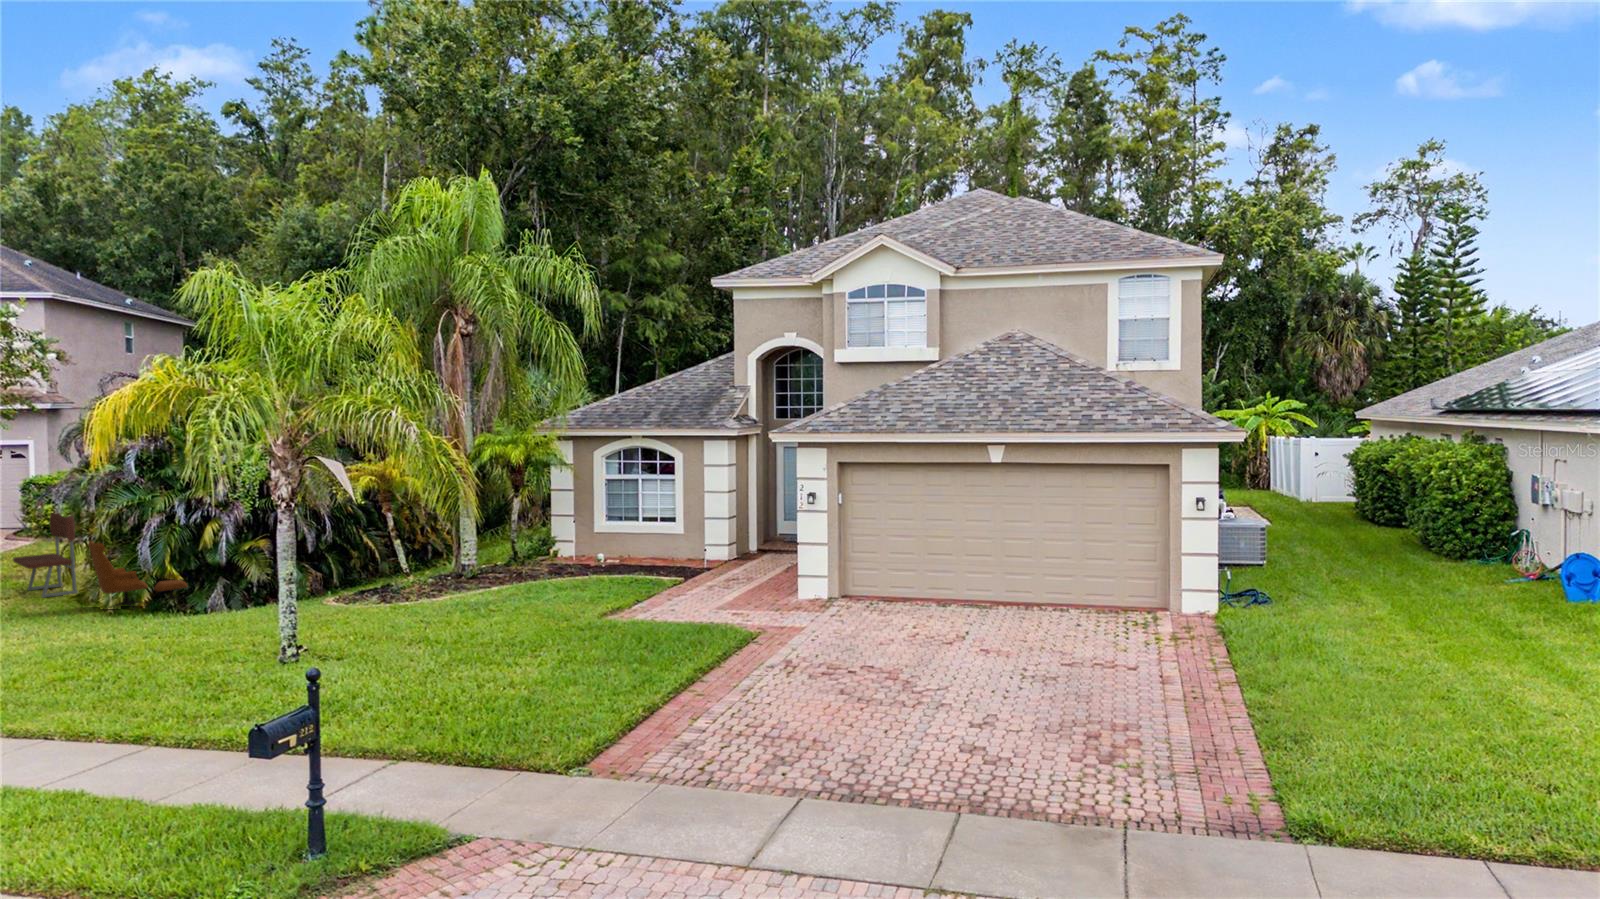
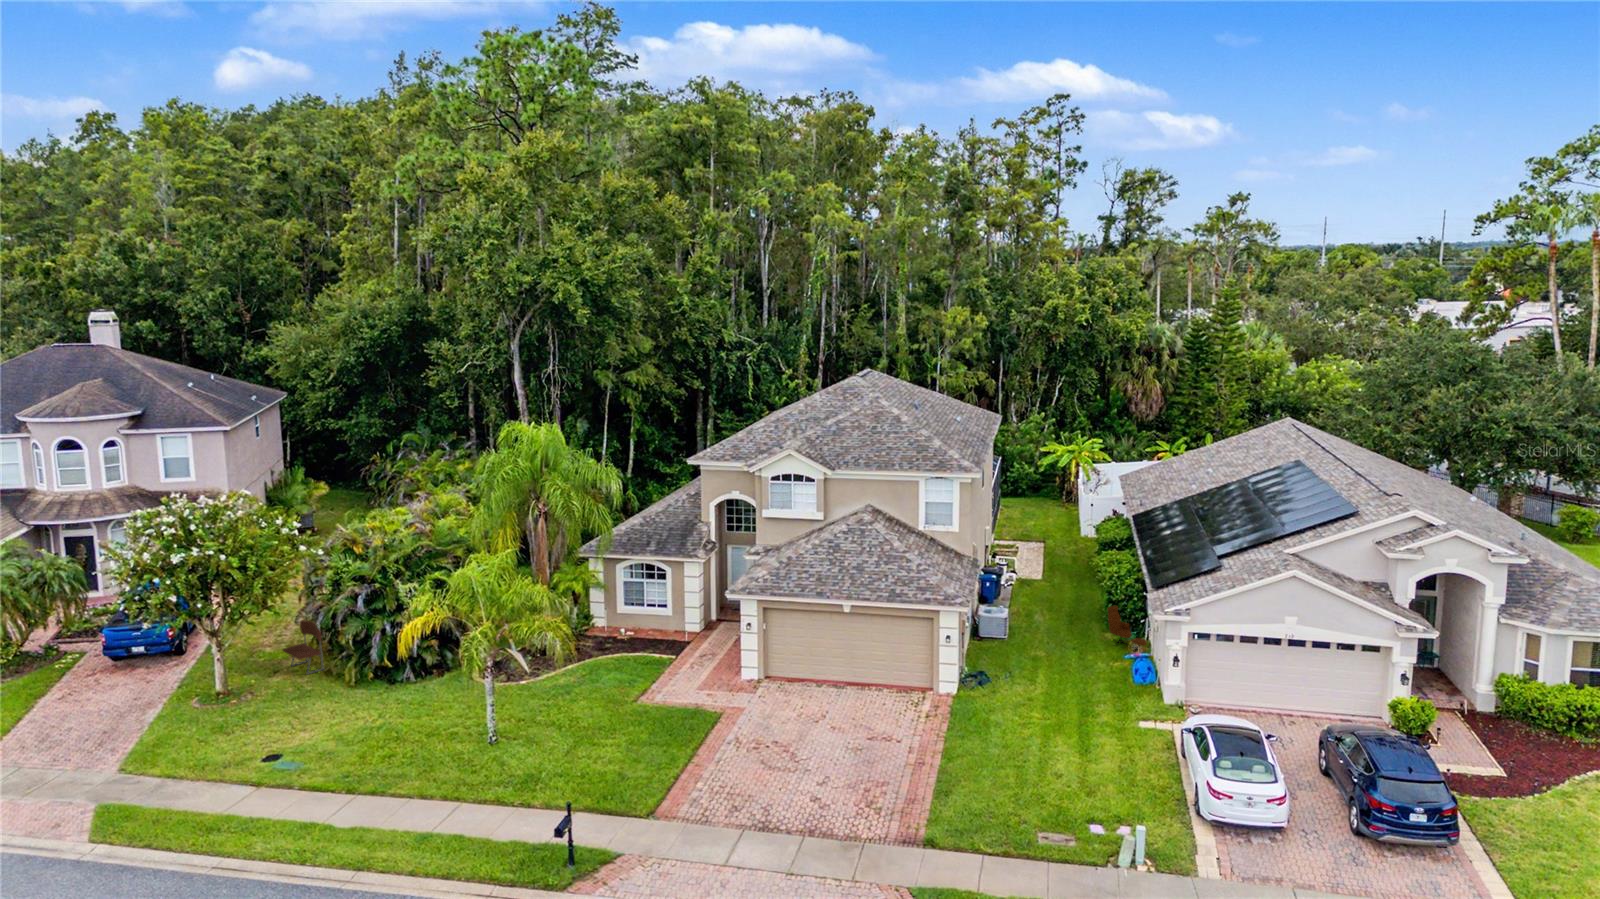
lounge chair: present [88,542,187,609] -> present [1107,606,1147,649]

